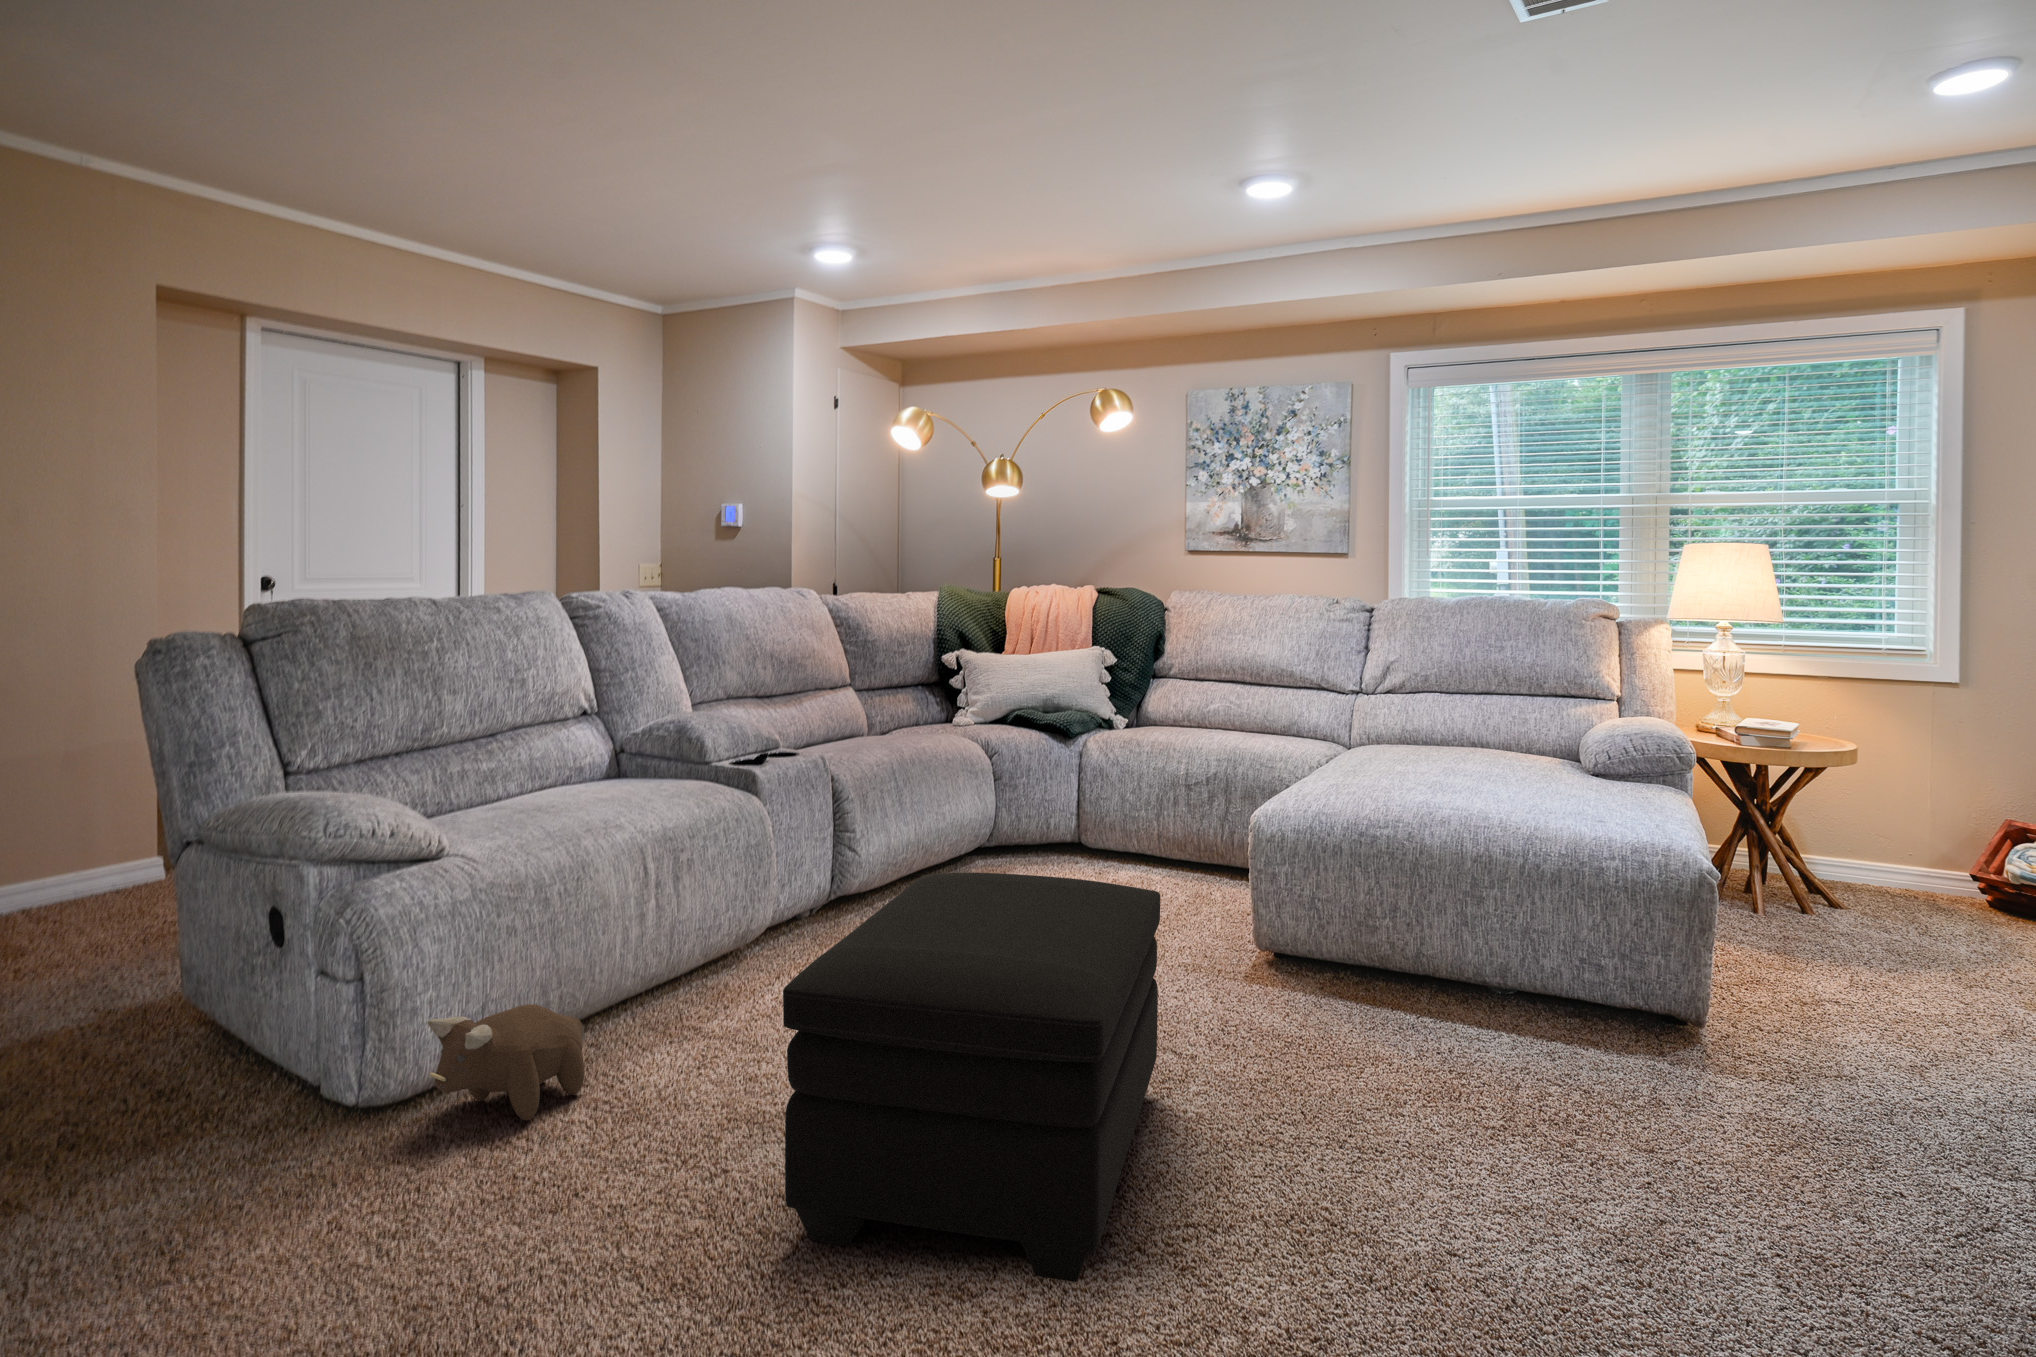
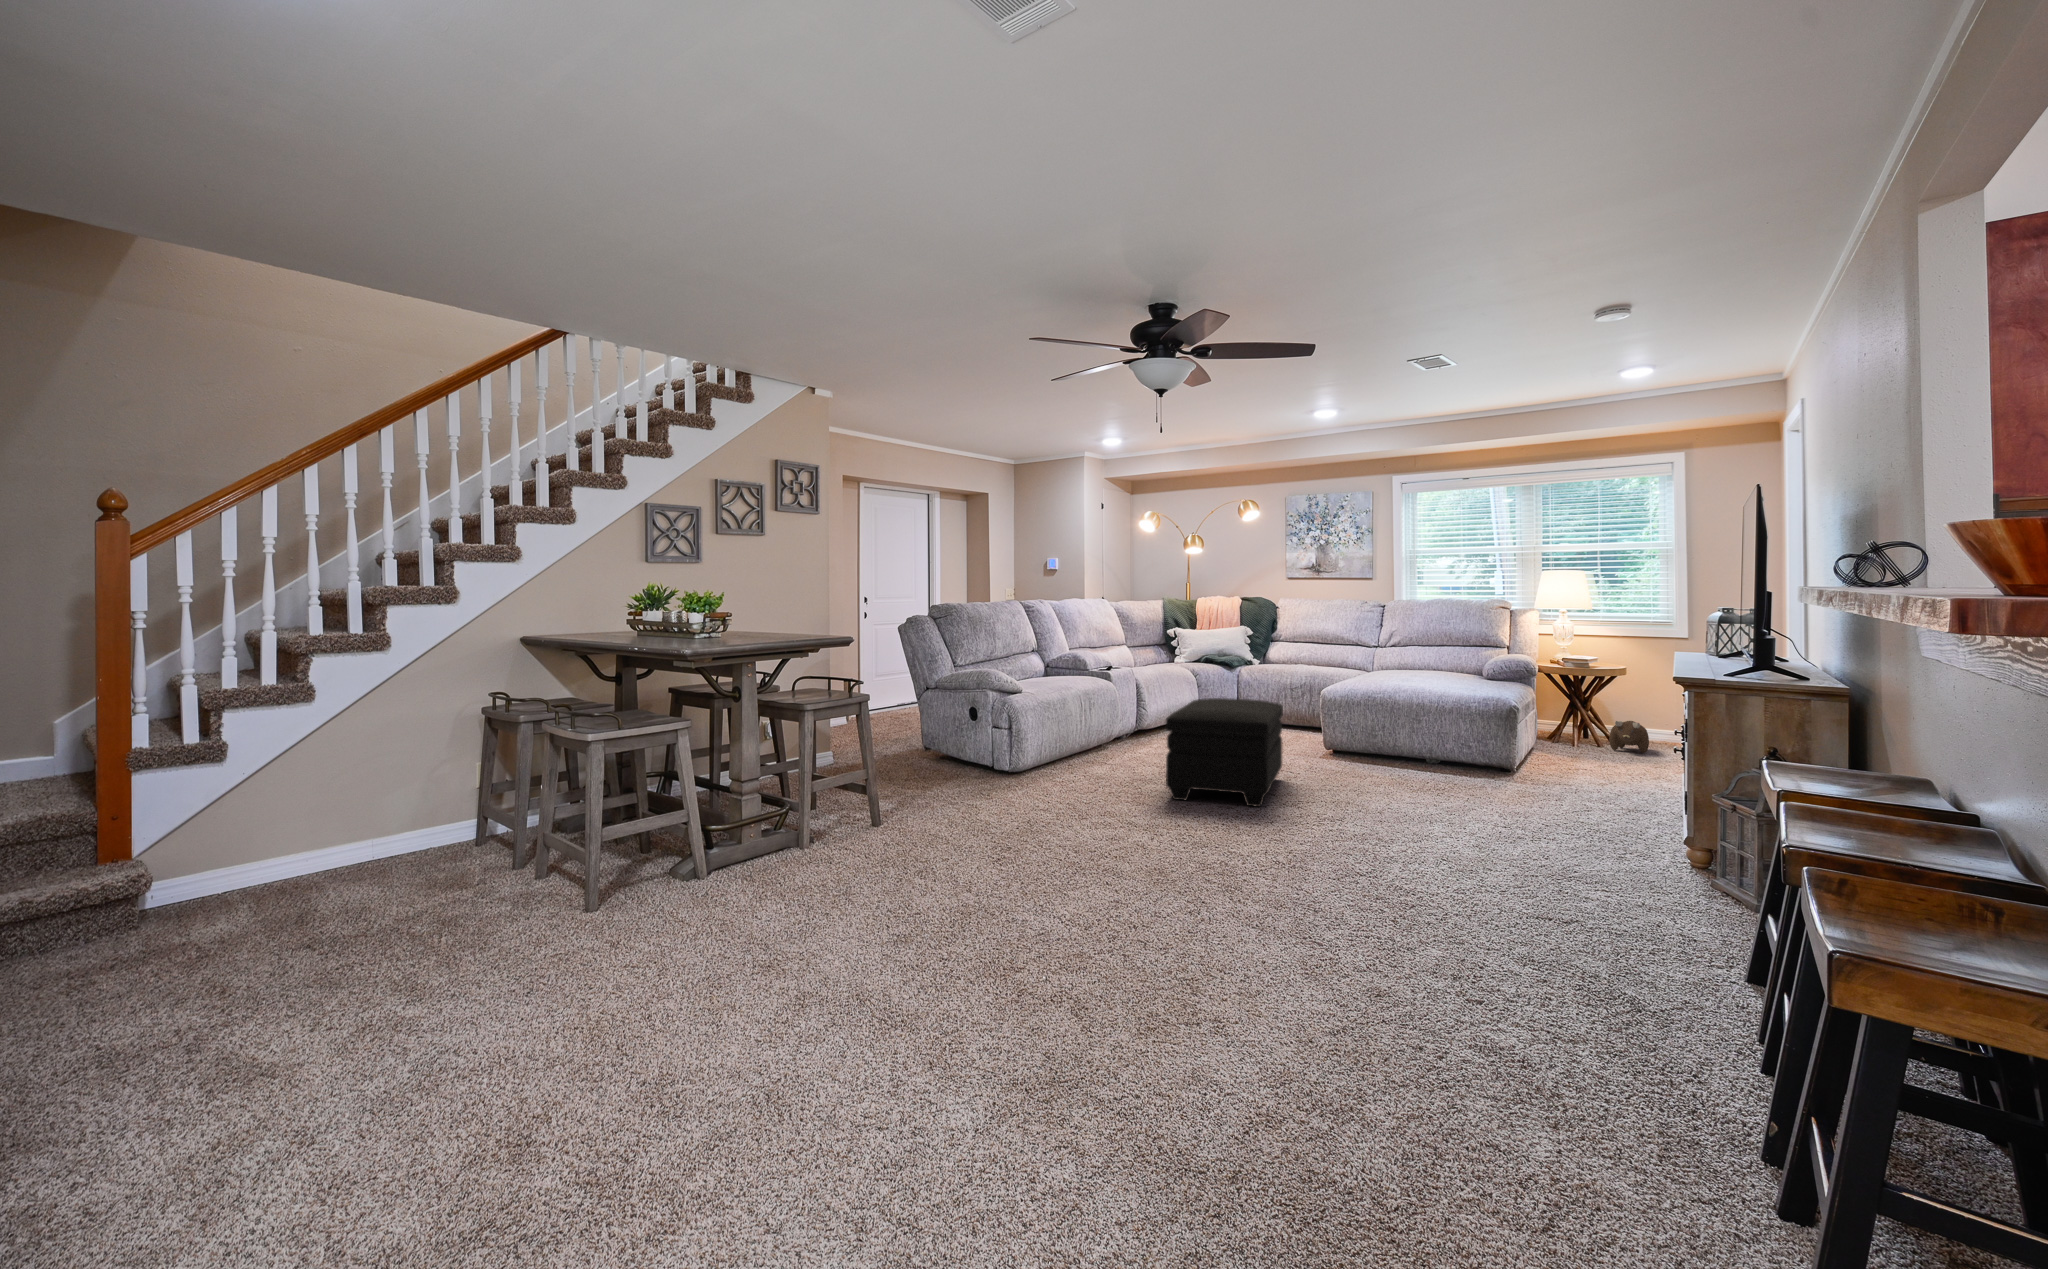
plush toy: present [427,1004,584,1121] -> present [1609,721,1649,753]

